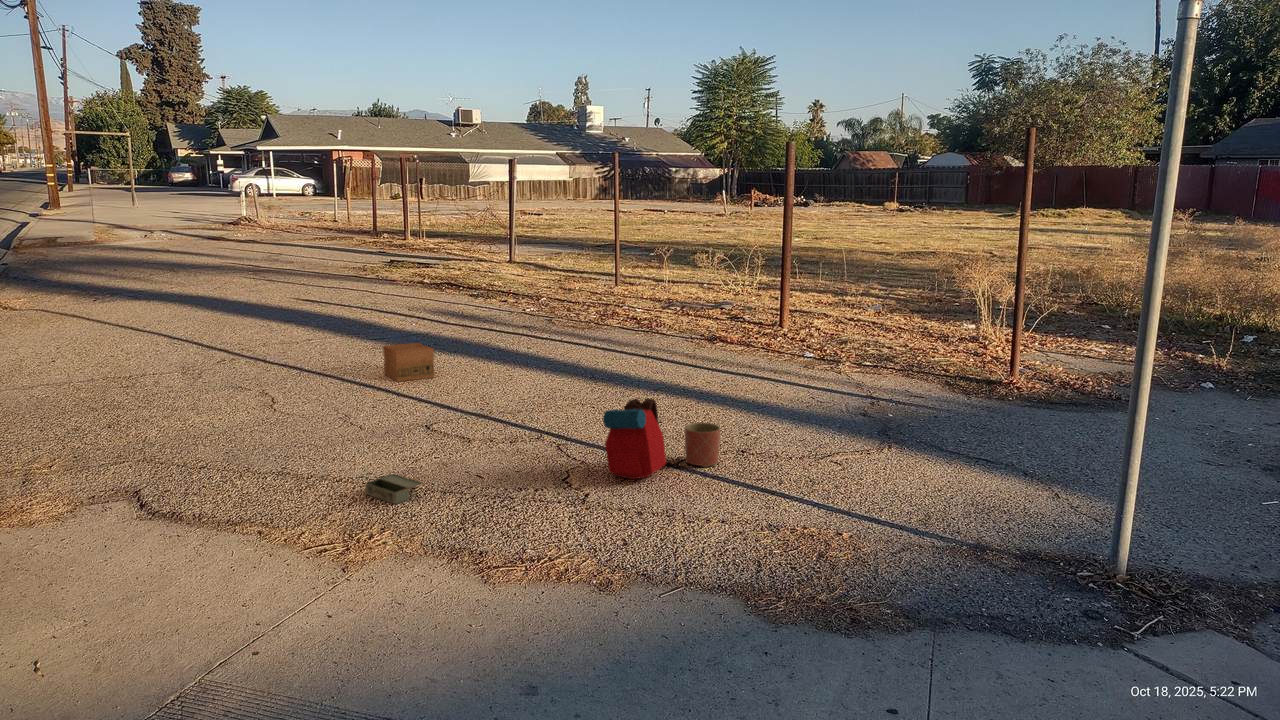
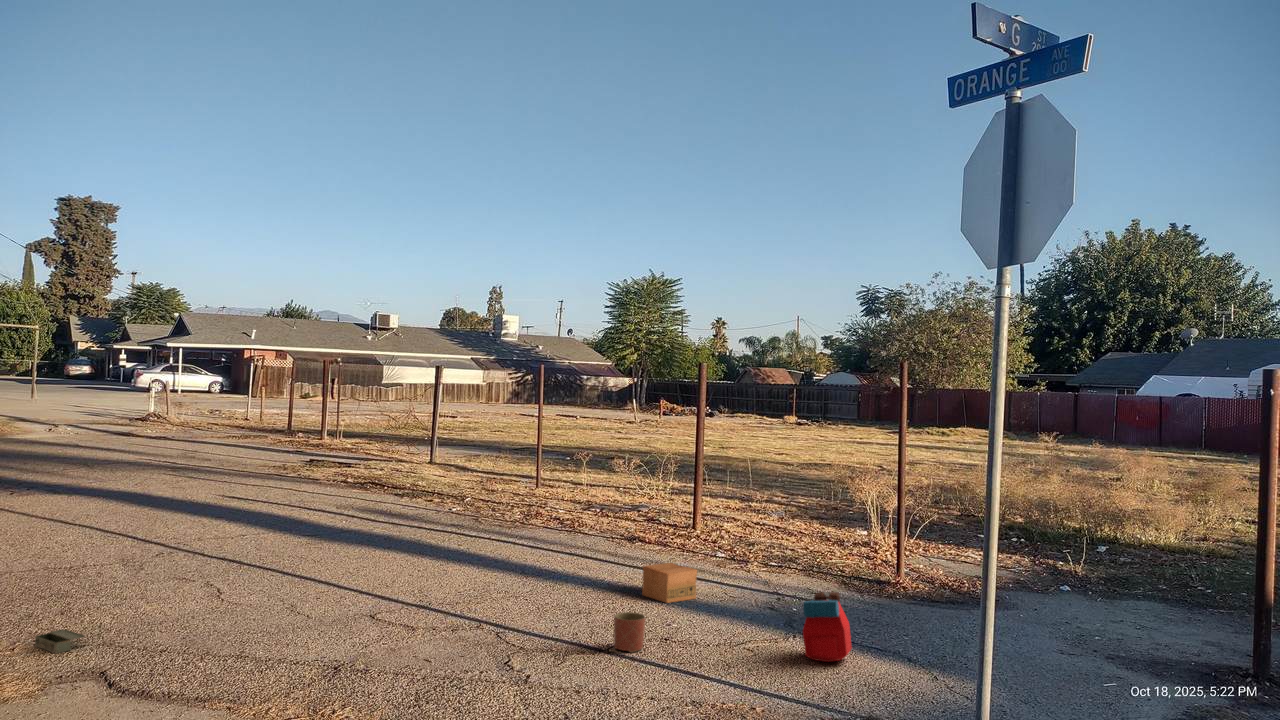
cardboard box: present [383,343,435,381] -> present [642,563,697,603]
backpack: present [603,398,666,479] -> present [803,592,852,662]
toolbox: present [366,474,421,504] -> present [35,629,84,653]

